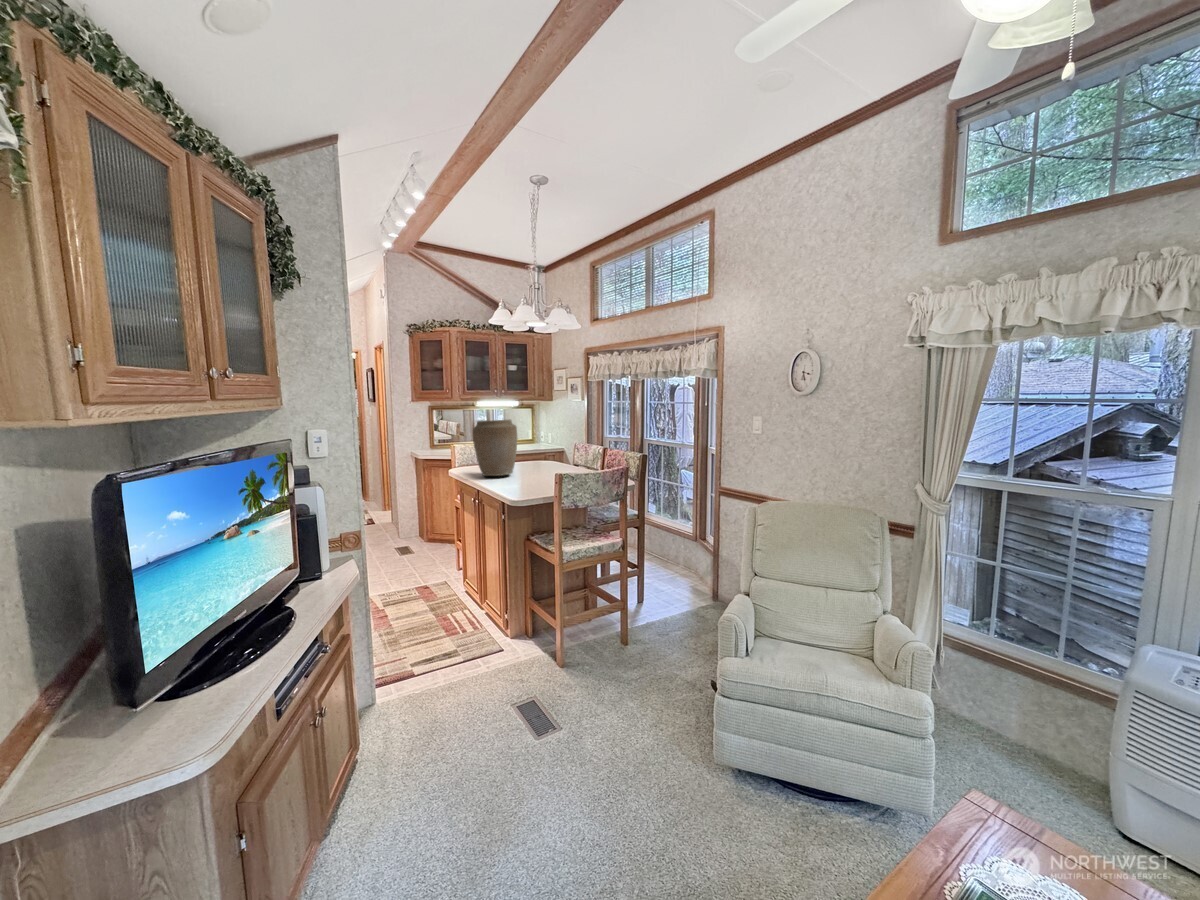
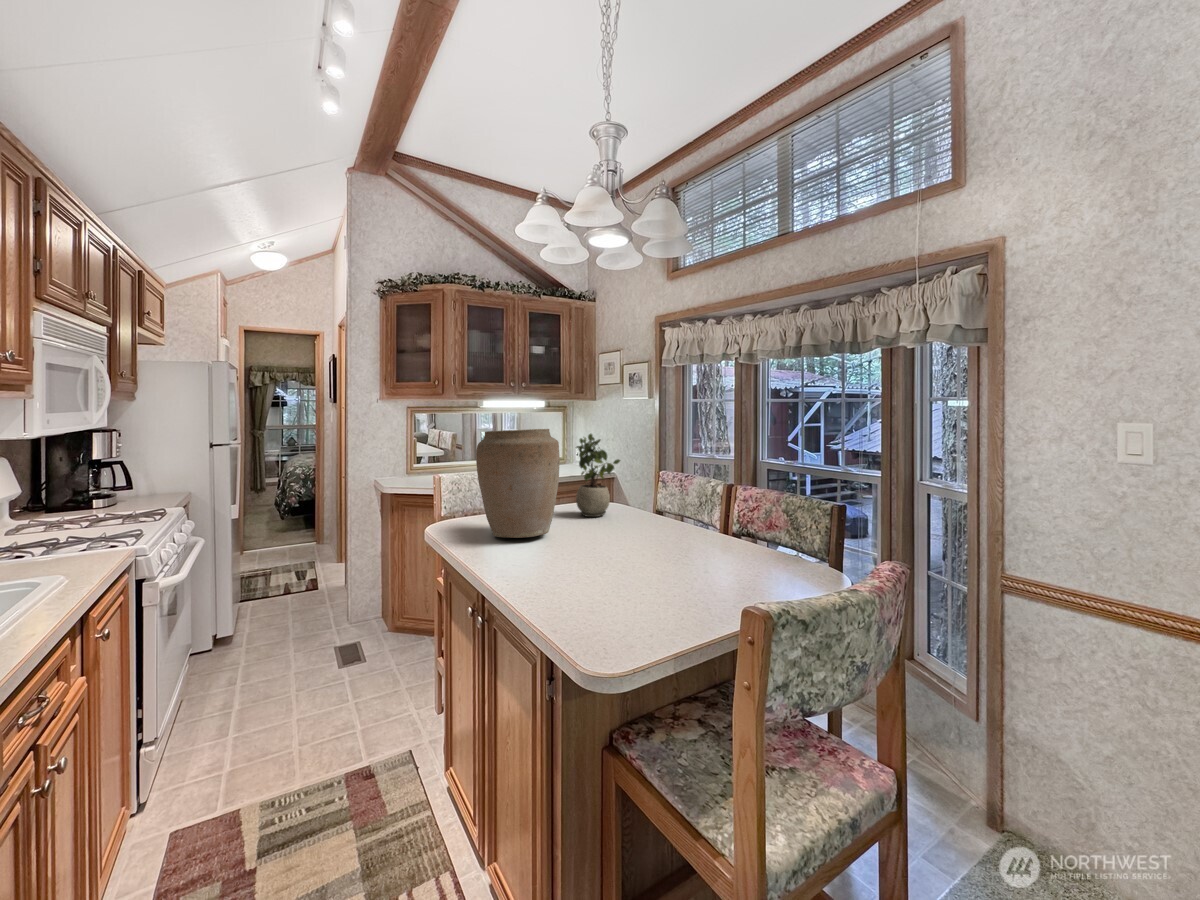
potted plant: none [529,422,553,468] -> present [576,434,620,517]

